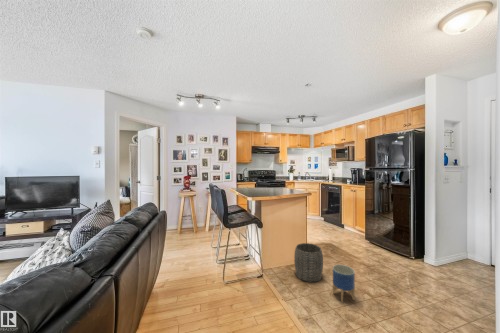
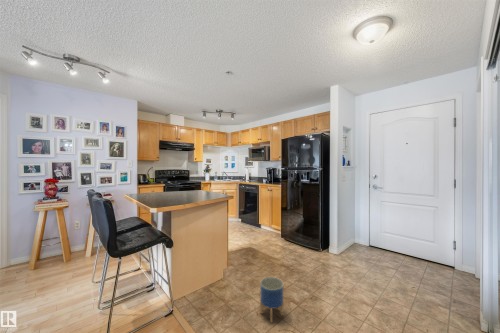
woven basket: present [294,243,323,282] -> none [214,256,248,305]

